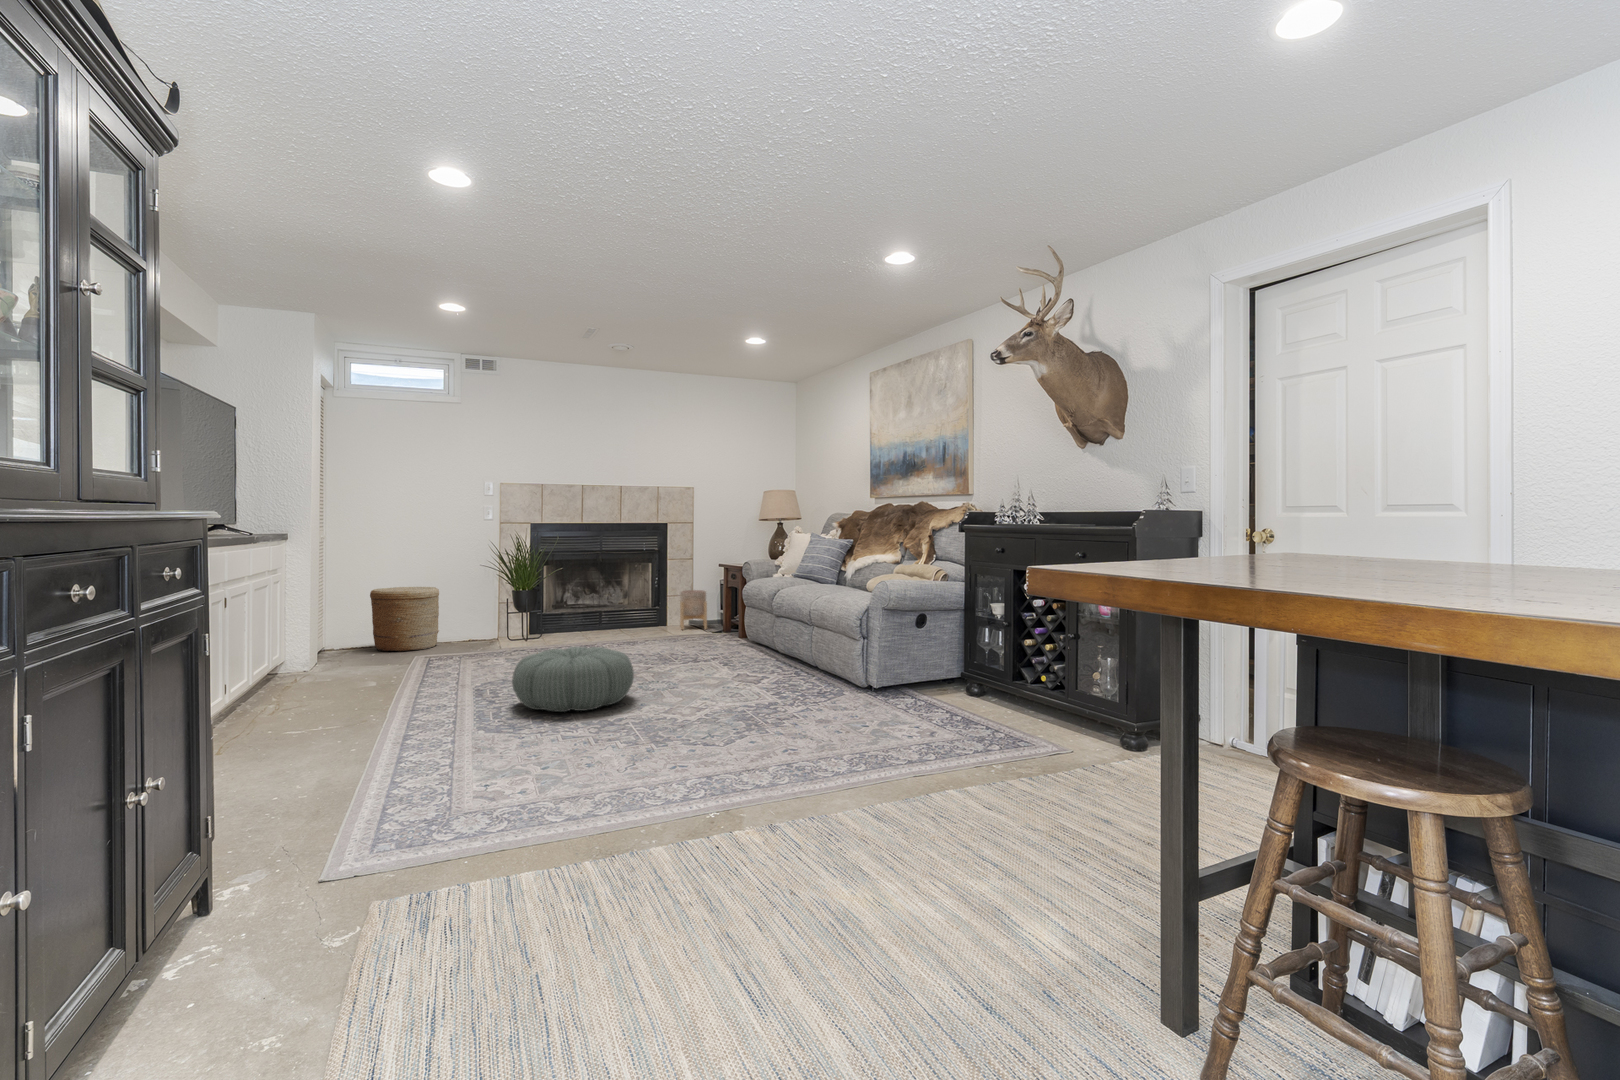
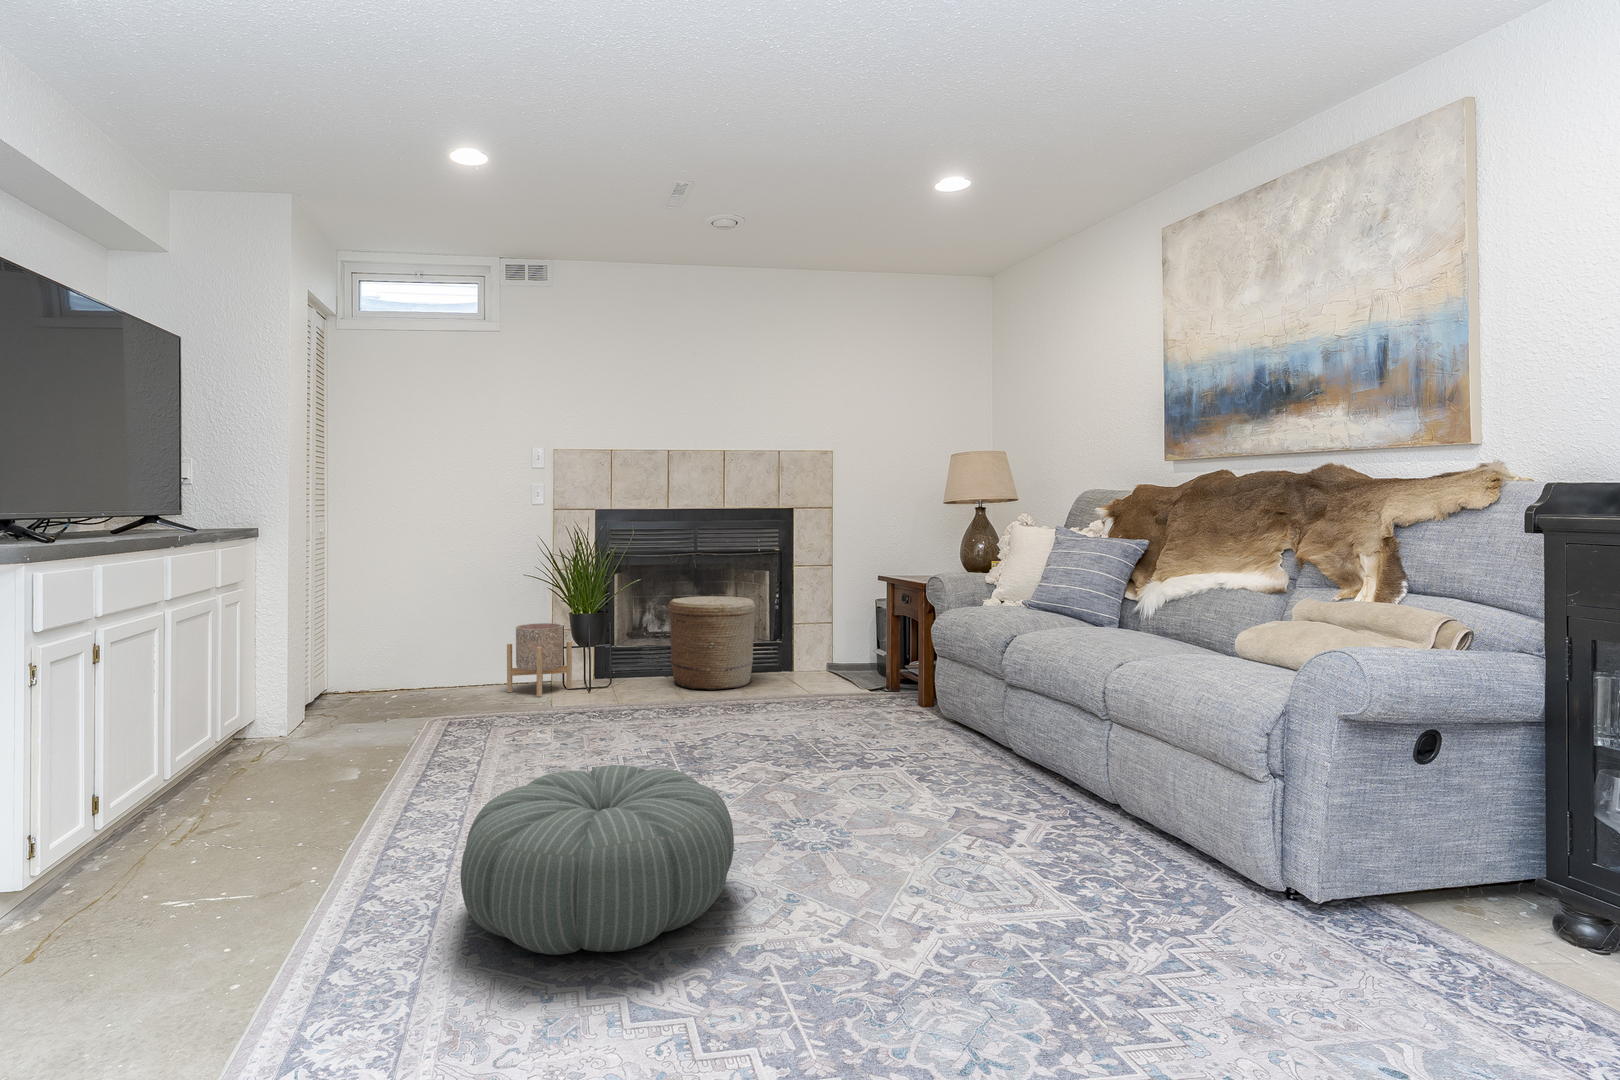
woven basket: present [370,587,439,651] -> present [668,596,755,690]
planter: present [680,590,707,630] -> present [507,623,572,697]

